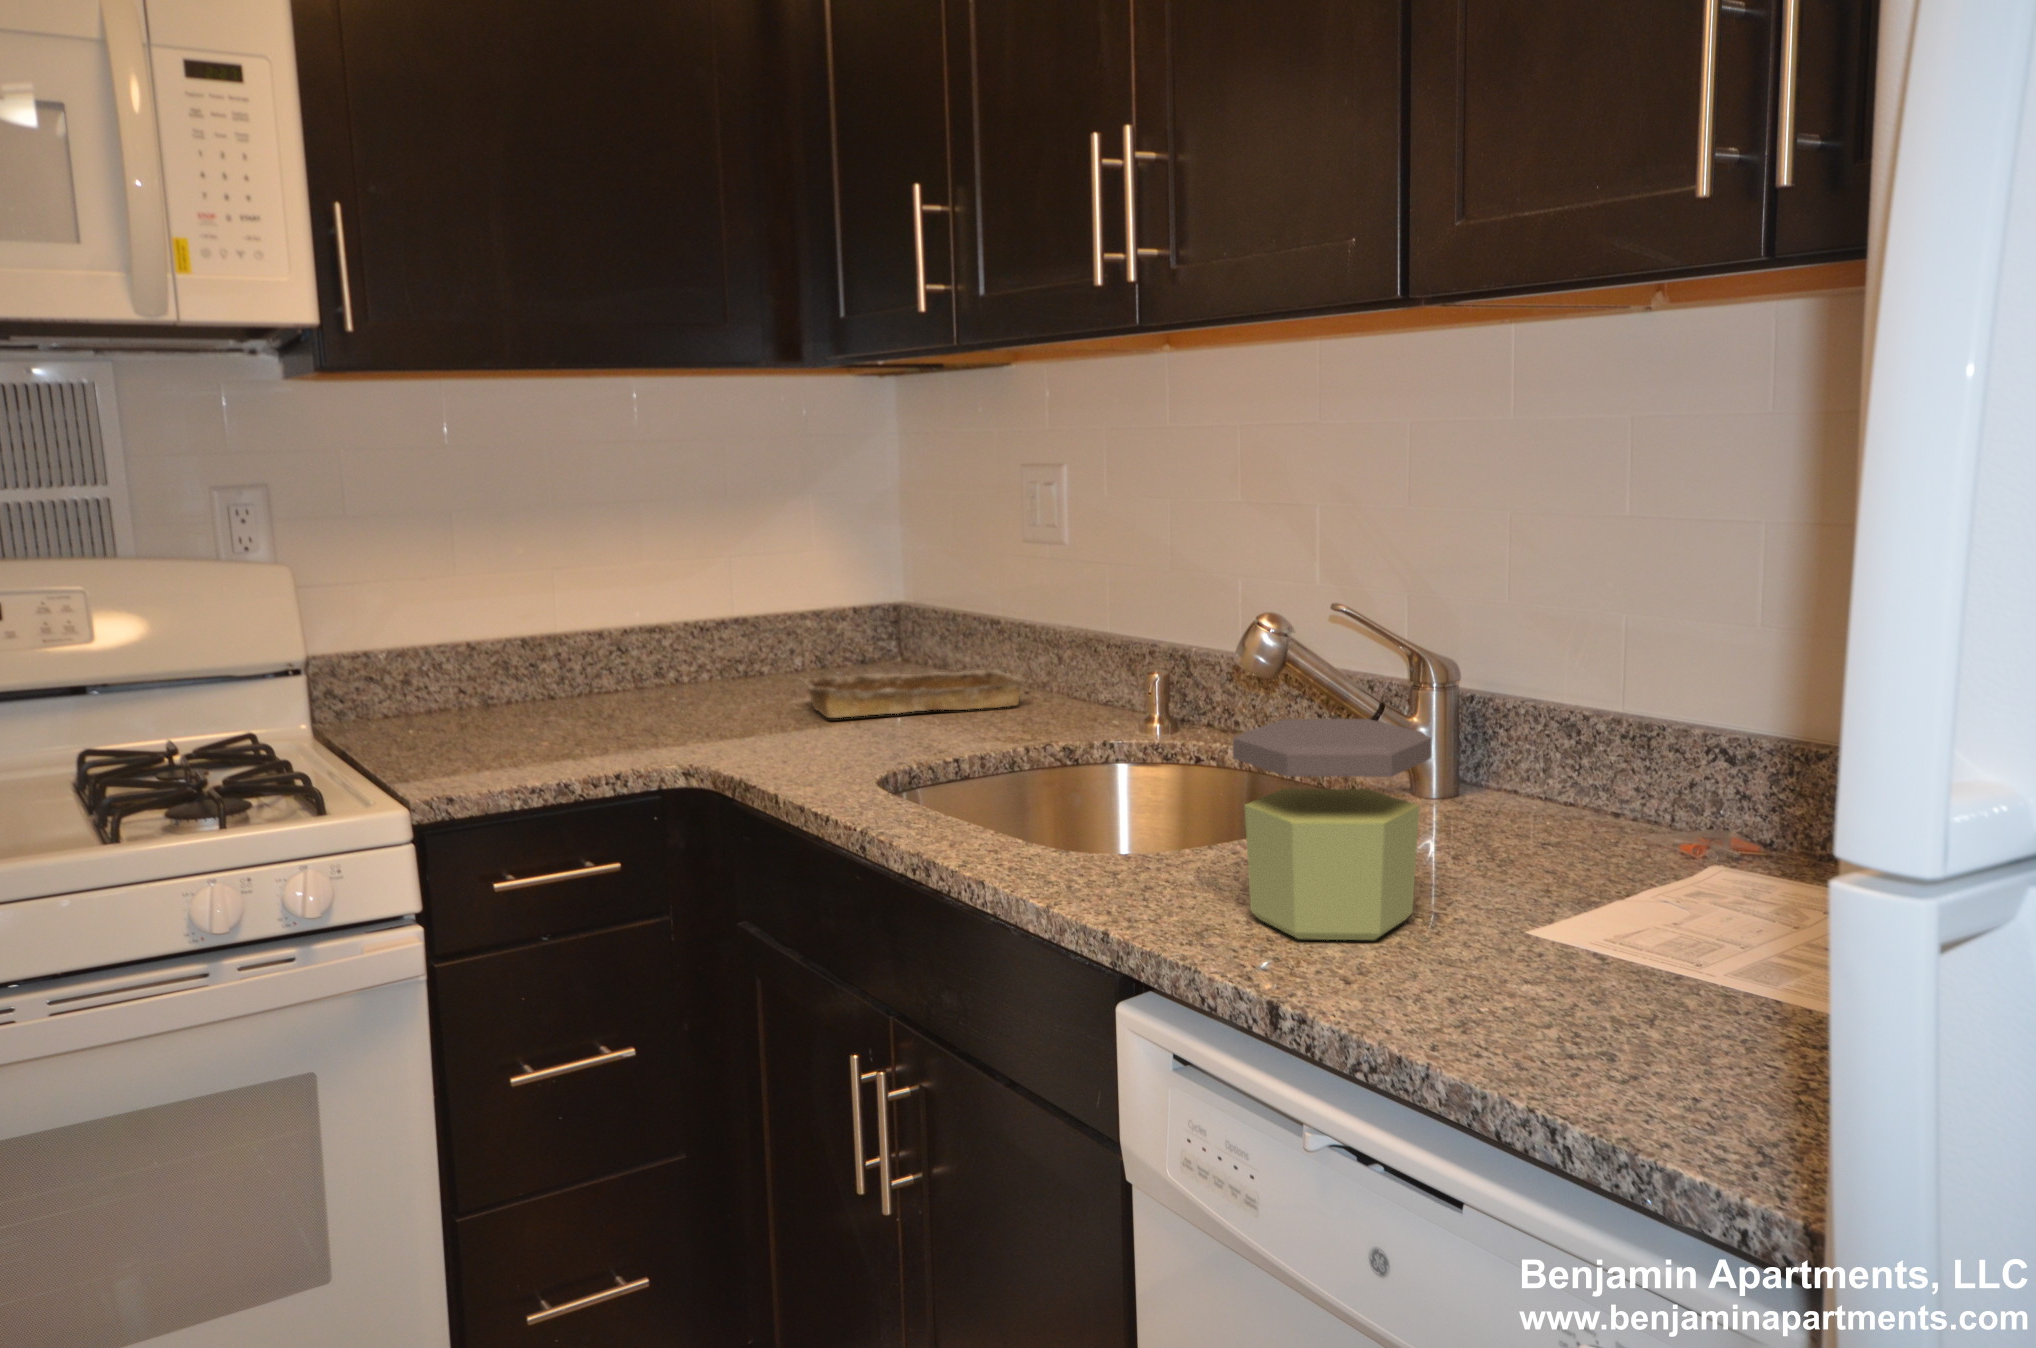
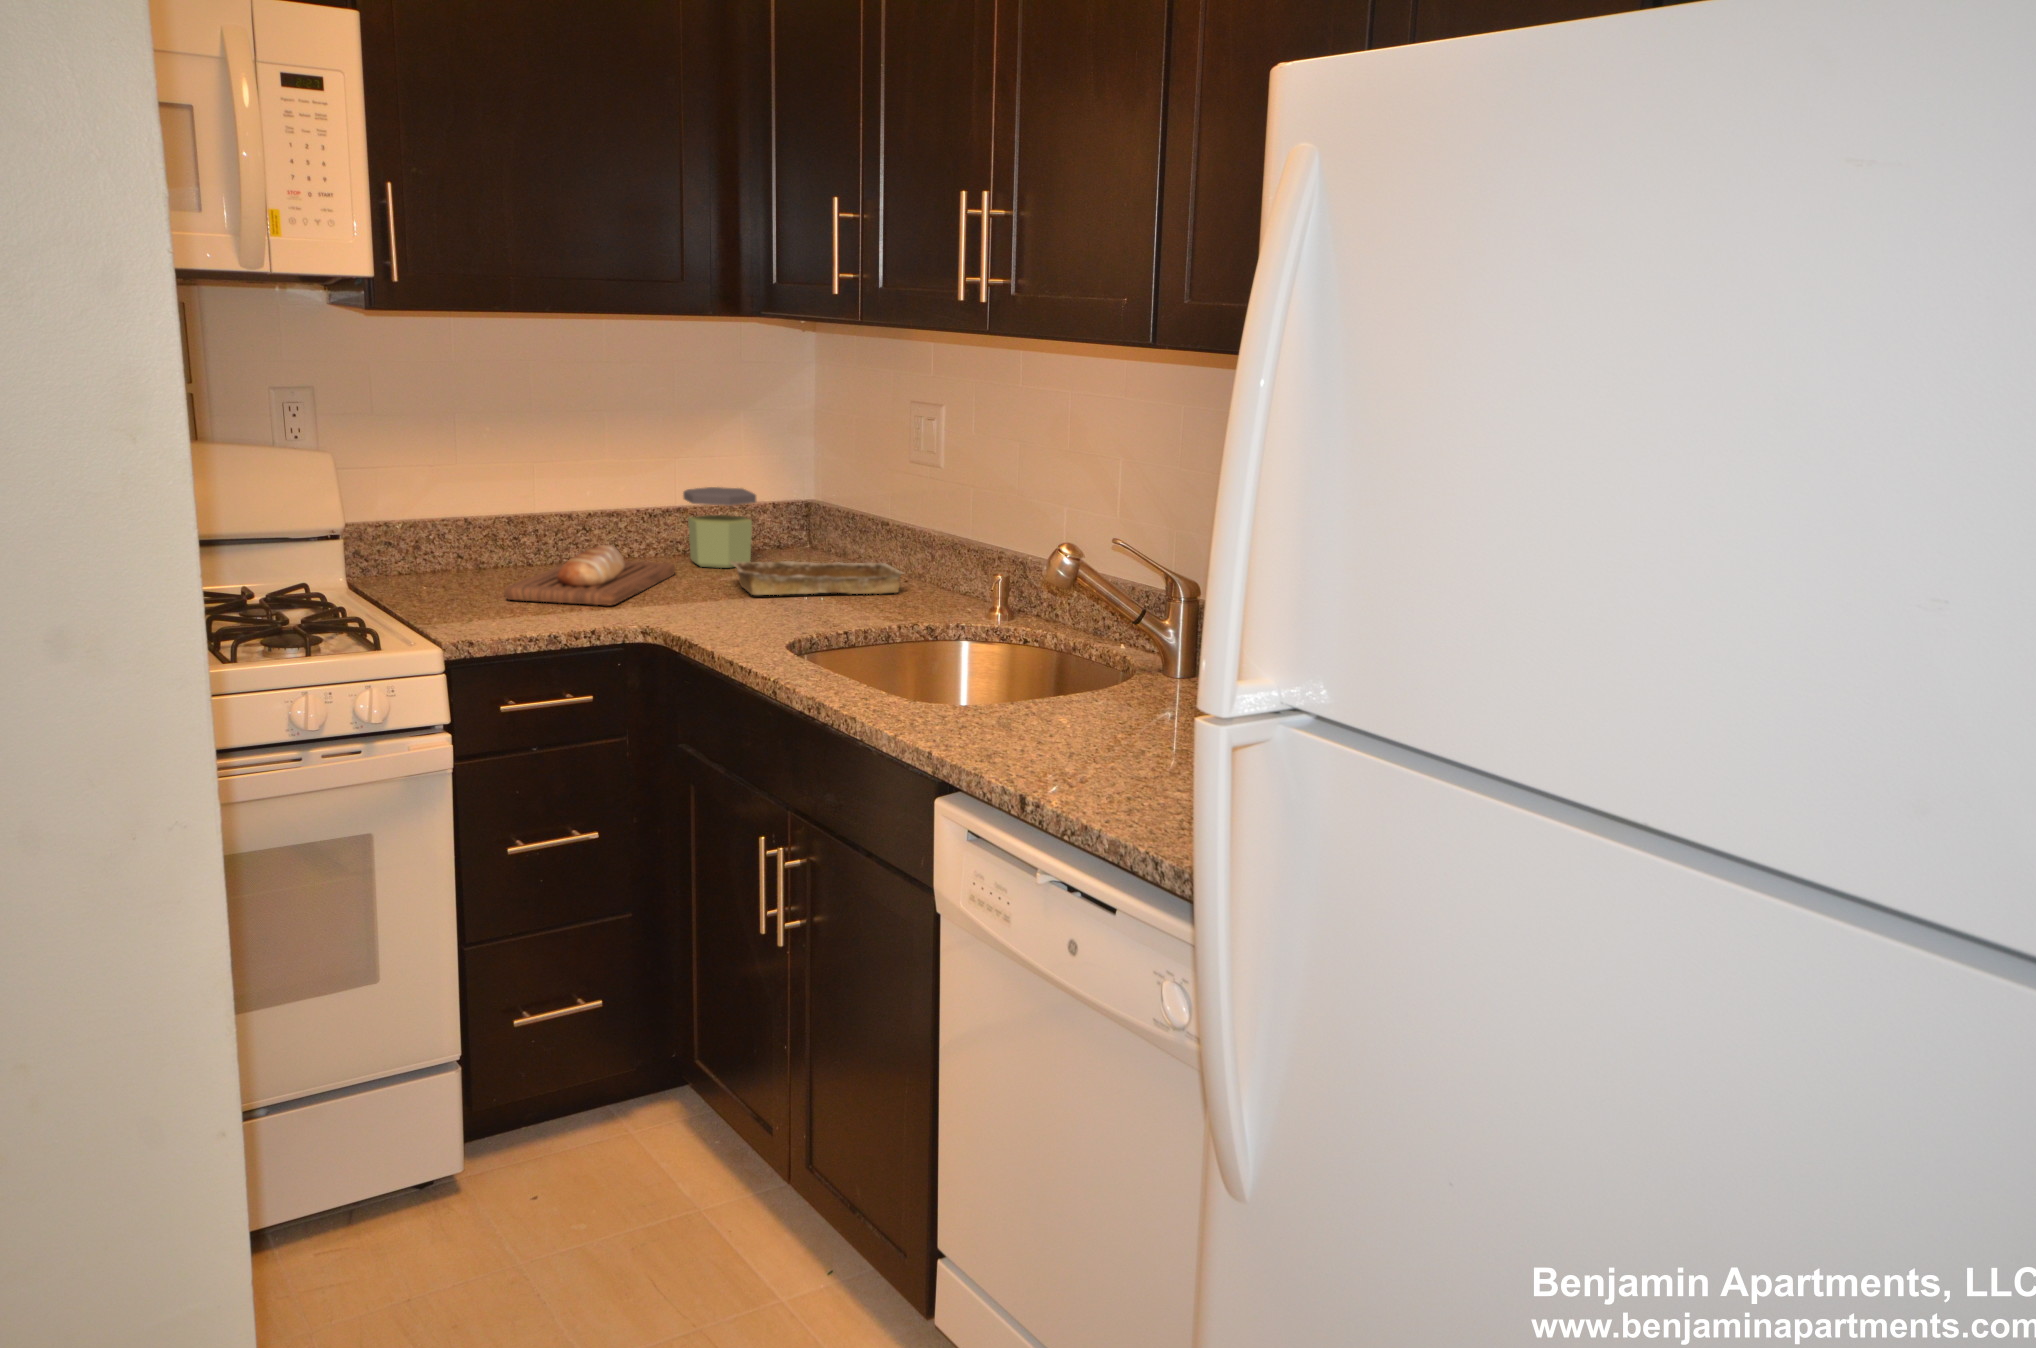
bread loaf: none [506,666,731,741] -> present [504,545,675,605]
jar: present [1233,719,1432,940] -> present [683,487,756,568]

